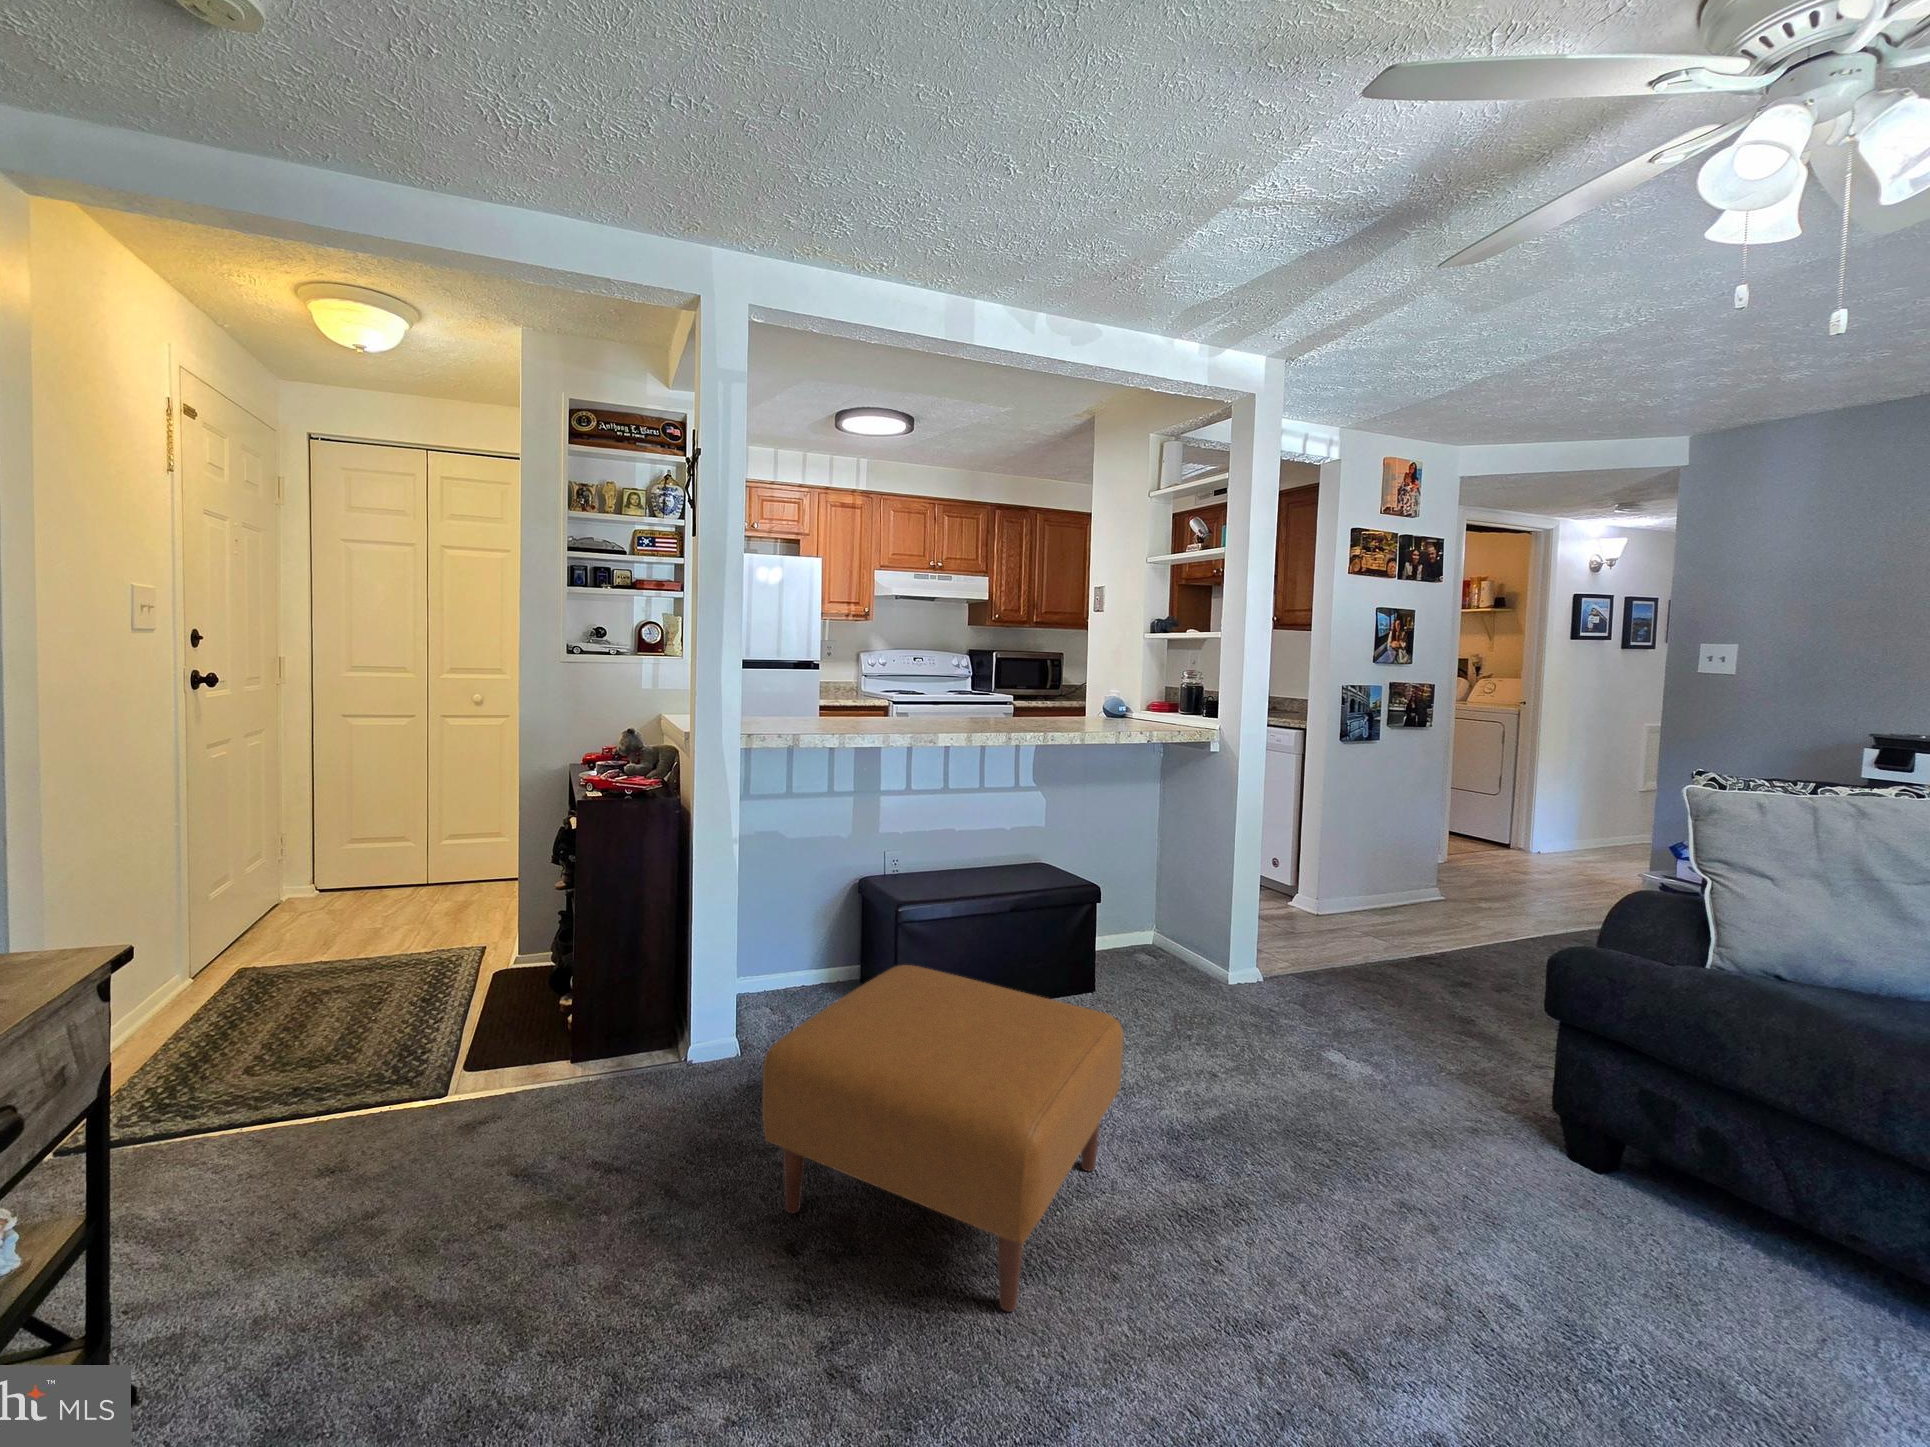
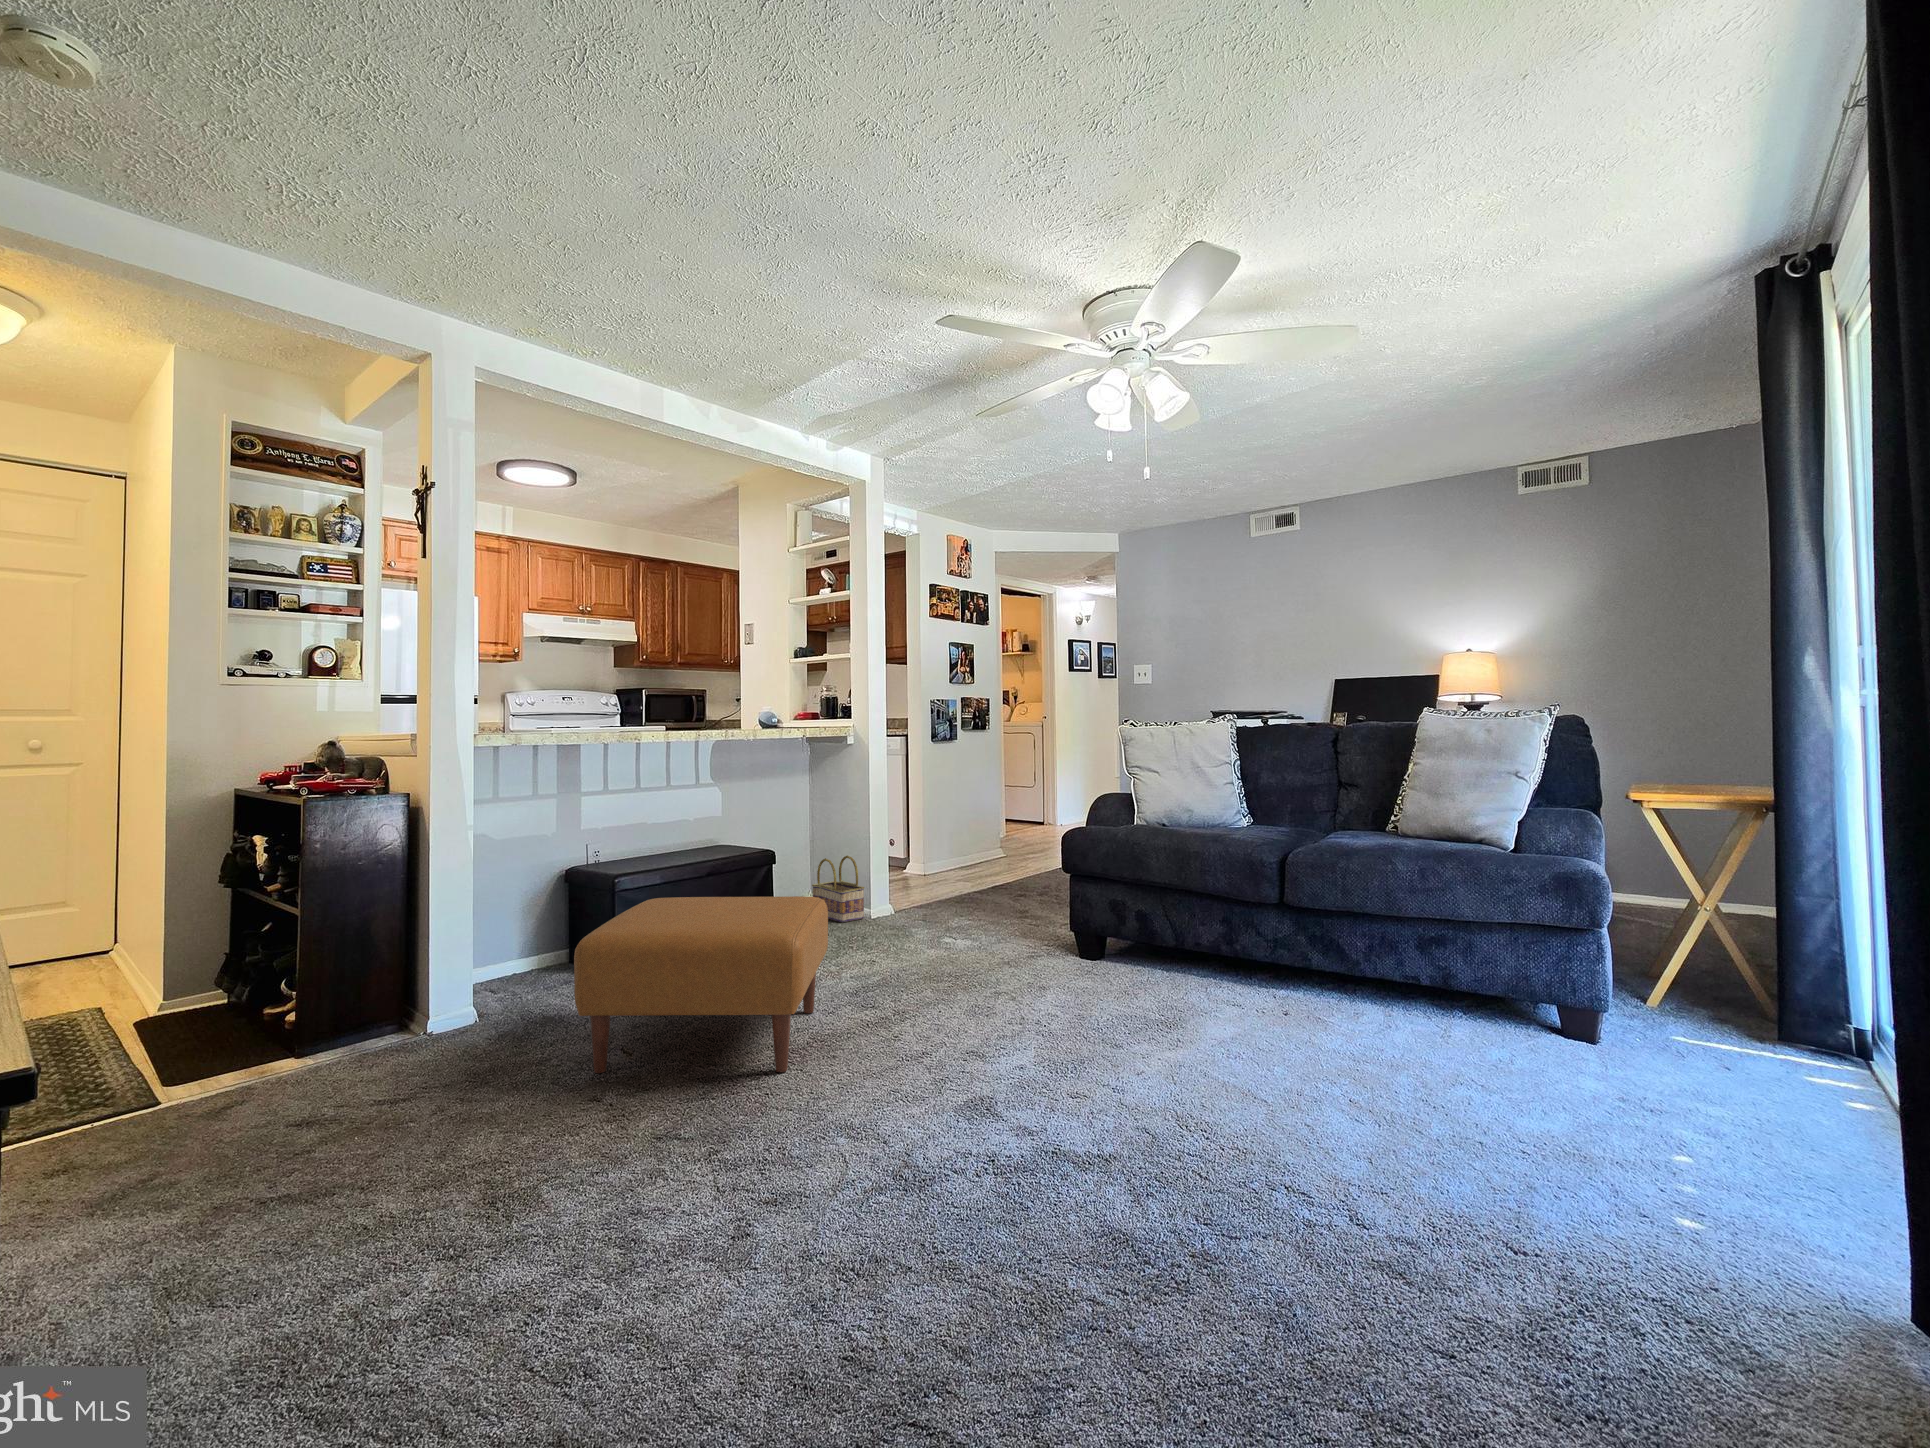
basket: none [1151,892,1218,981] -> present [812,855,864,922]

